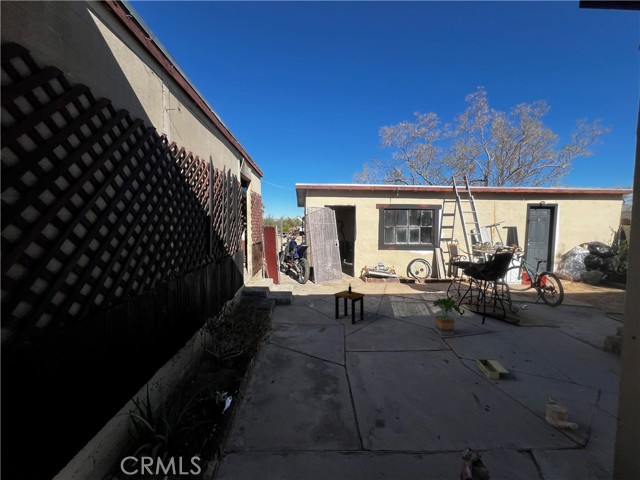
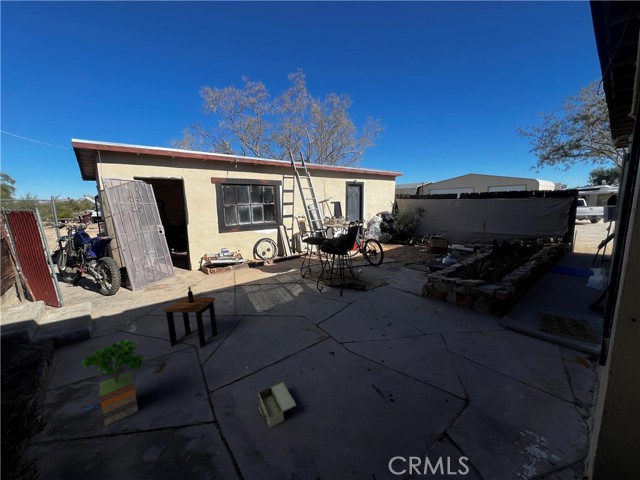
potted tree: present [433,298,461,335] -> present [82,340,144,426]
toolbox: present [477,359,509,379] -> present [258,382,296,427]
watering can: present [545,397,578,429] -> none [471,383,530,426]

